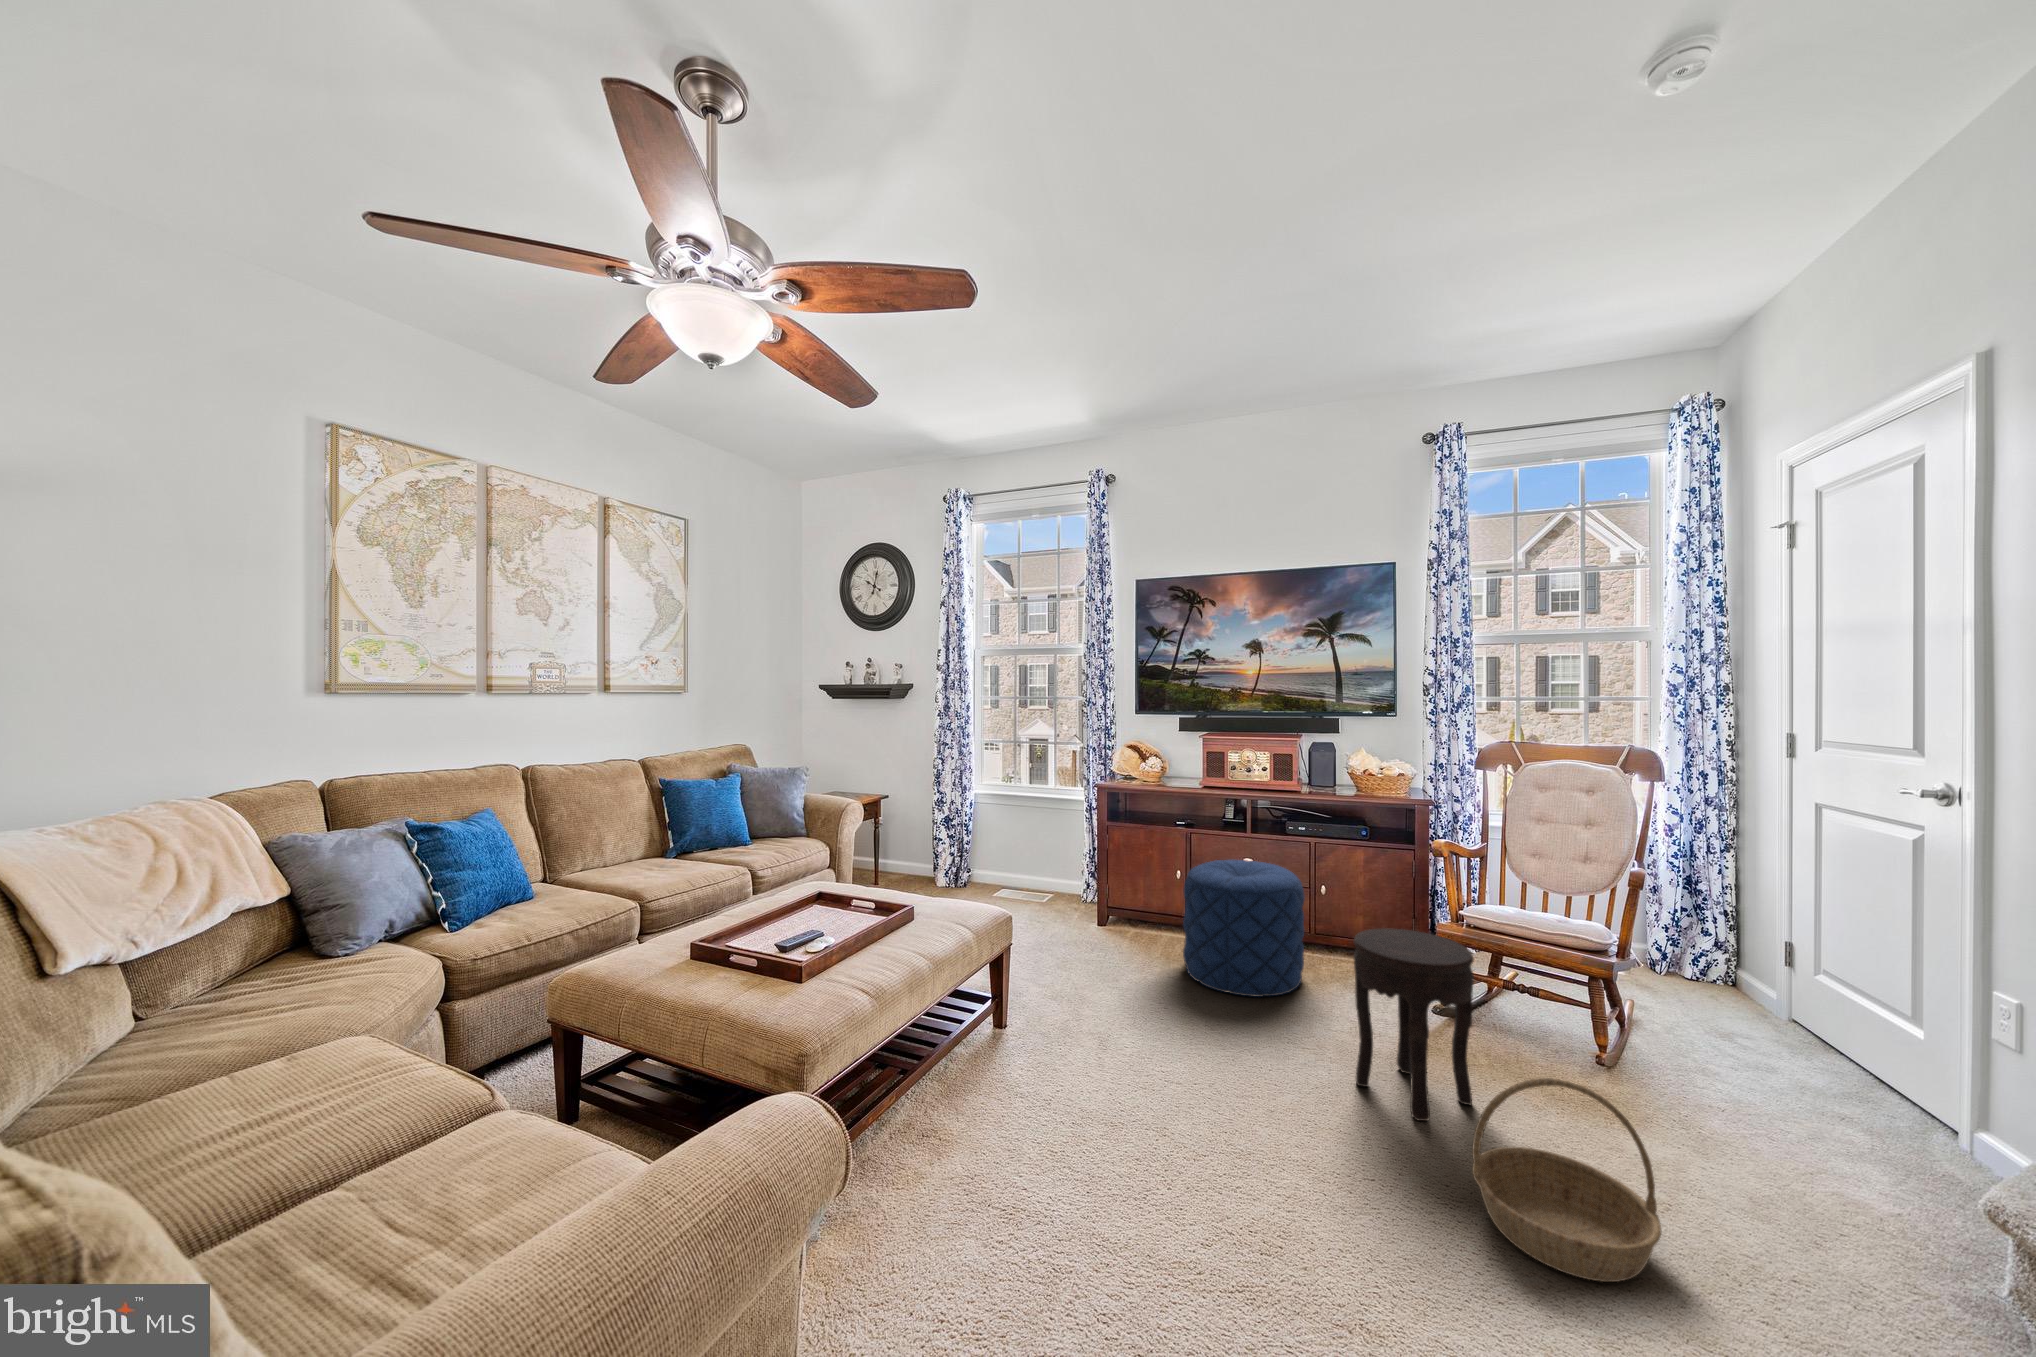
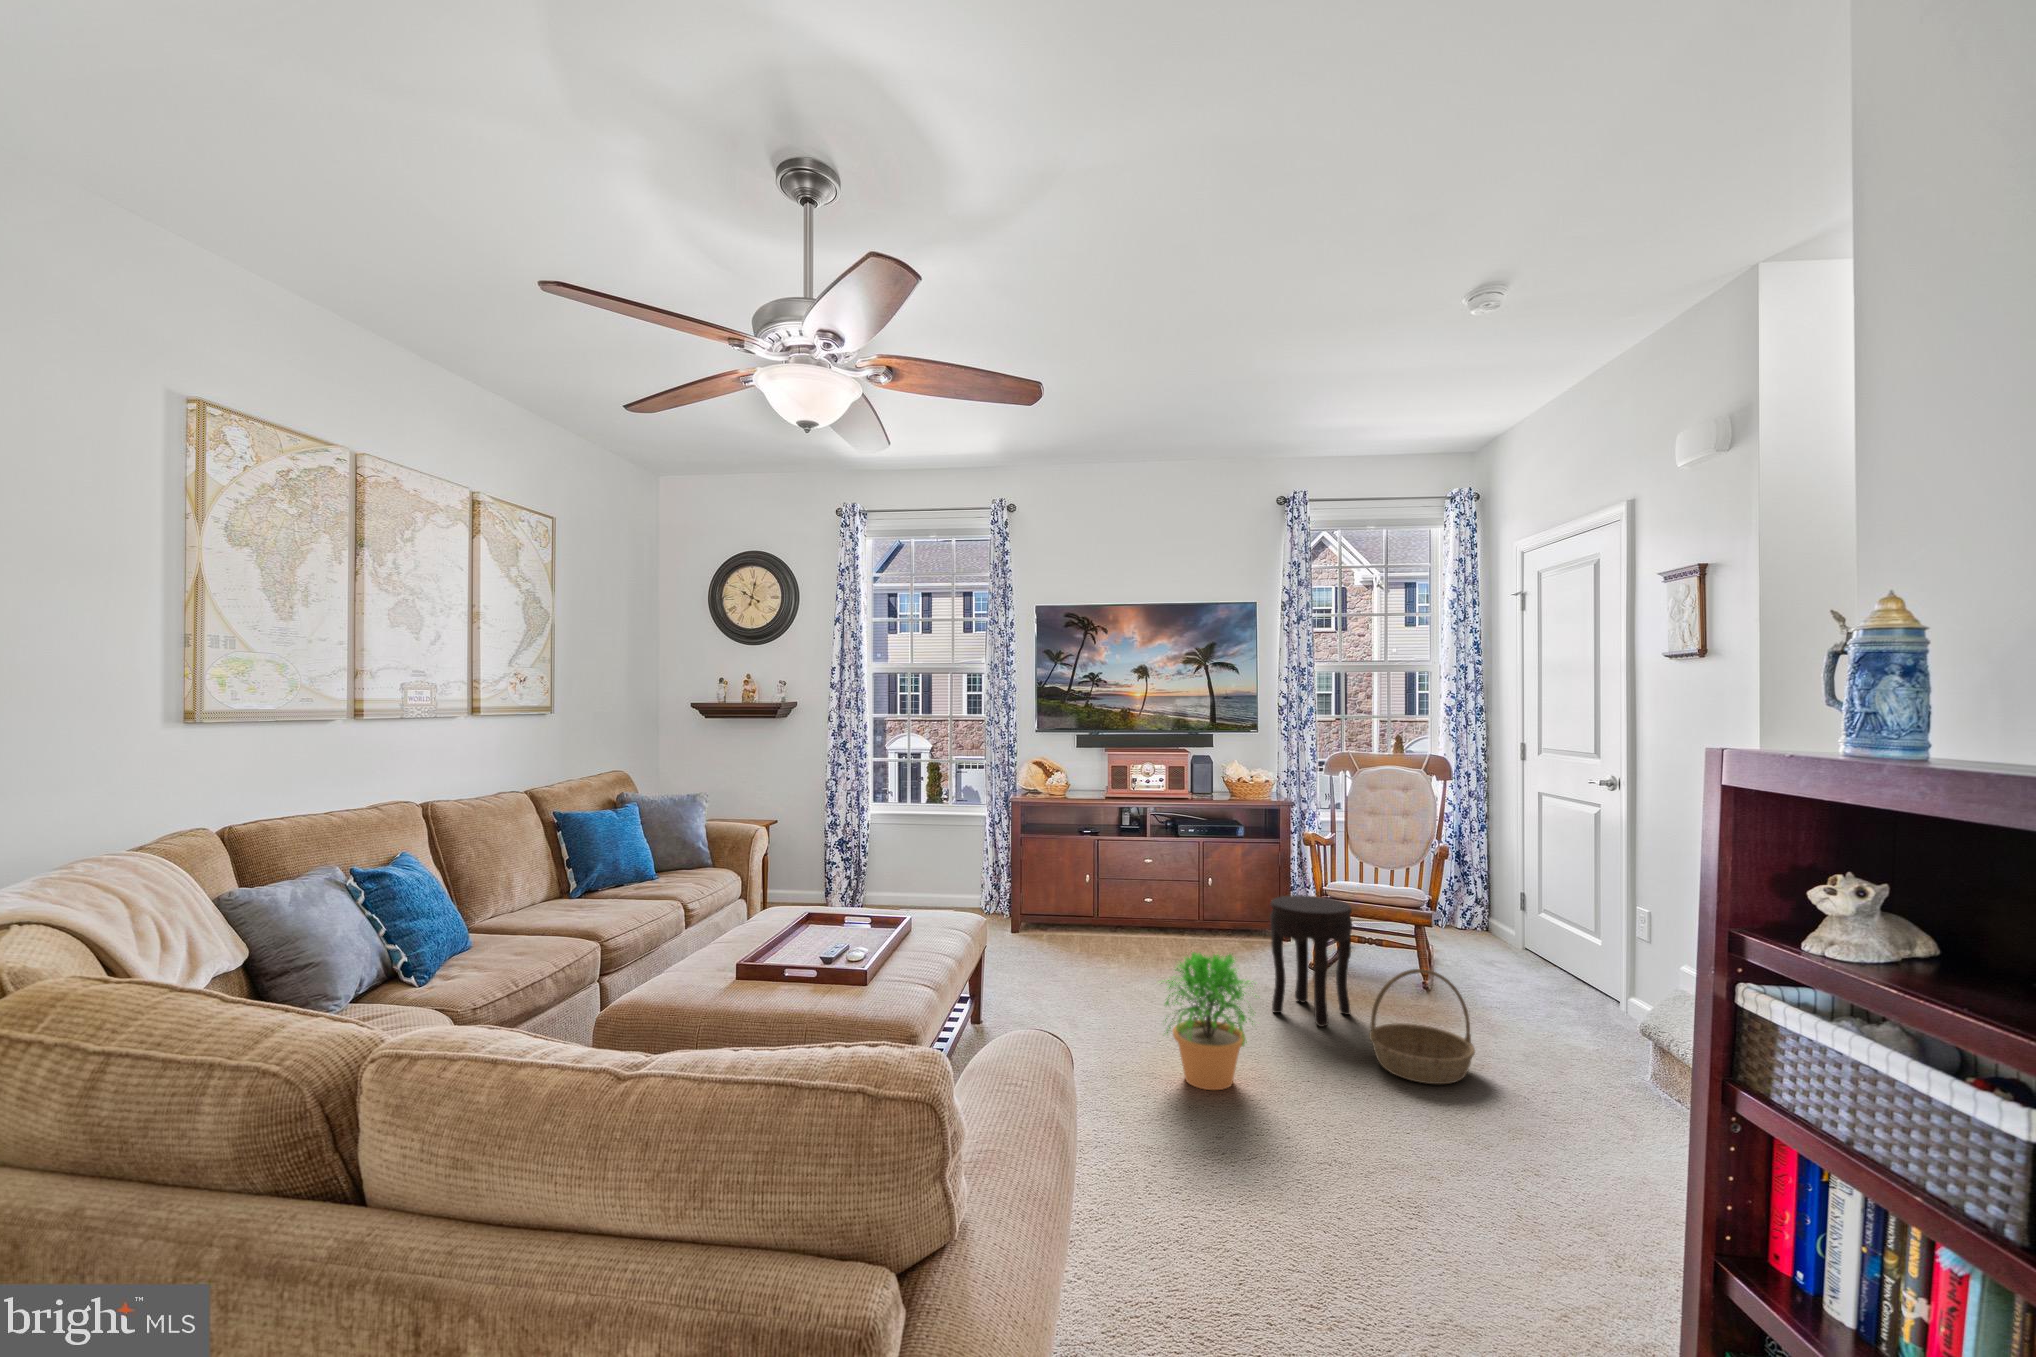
pouf: present [1183,860,1305,997] -> none [1108,859,1207,969]
potted plant: none [1143,1005,1279,1213] -> present [1163,952,1256,1090]

